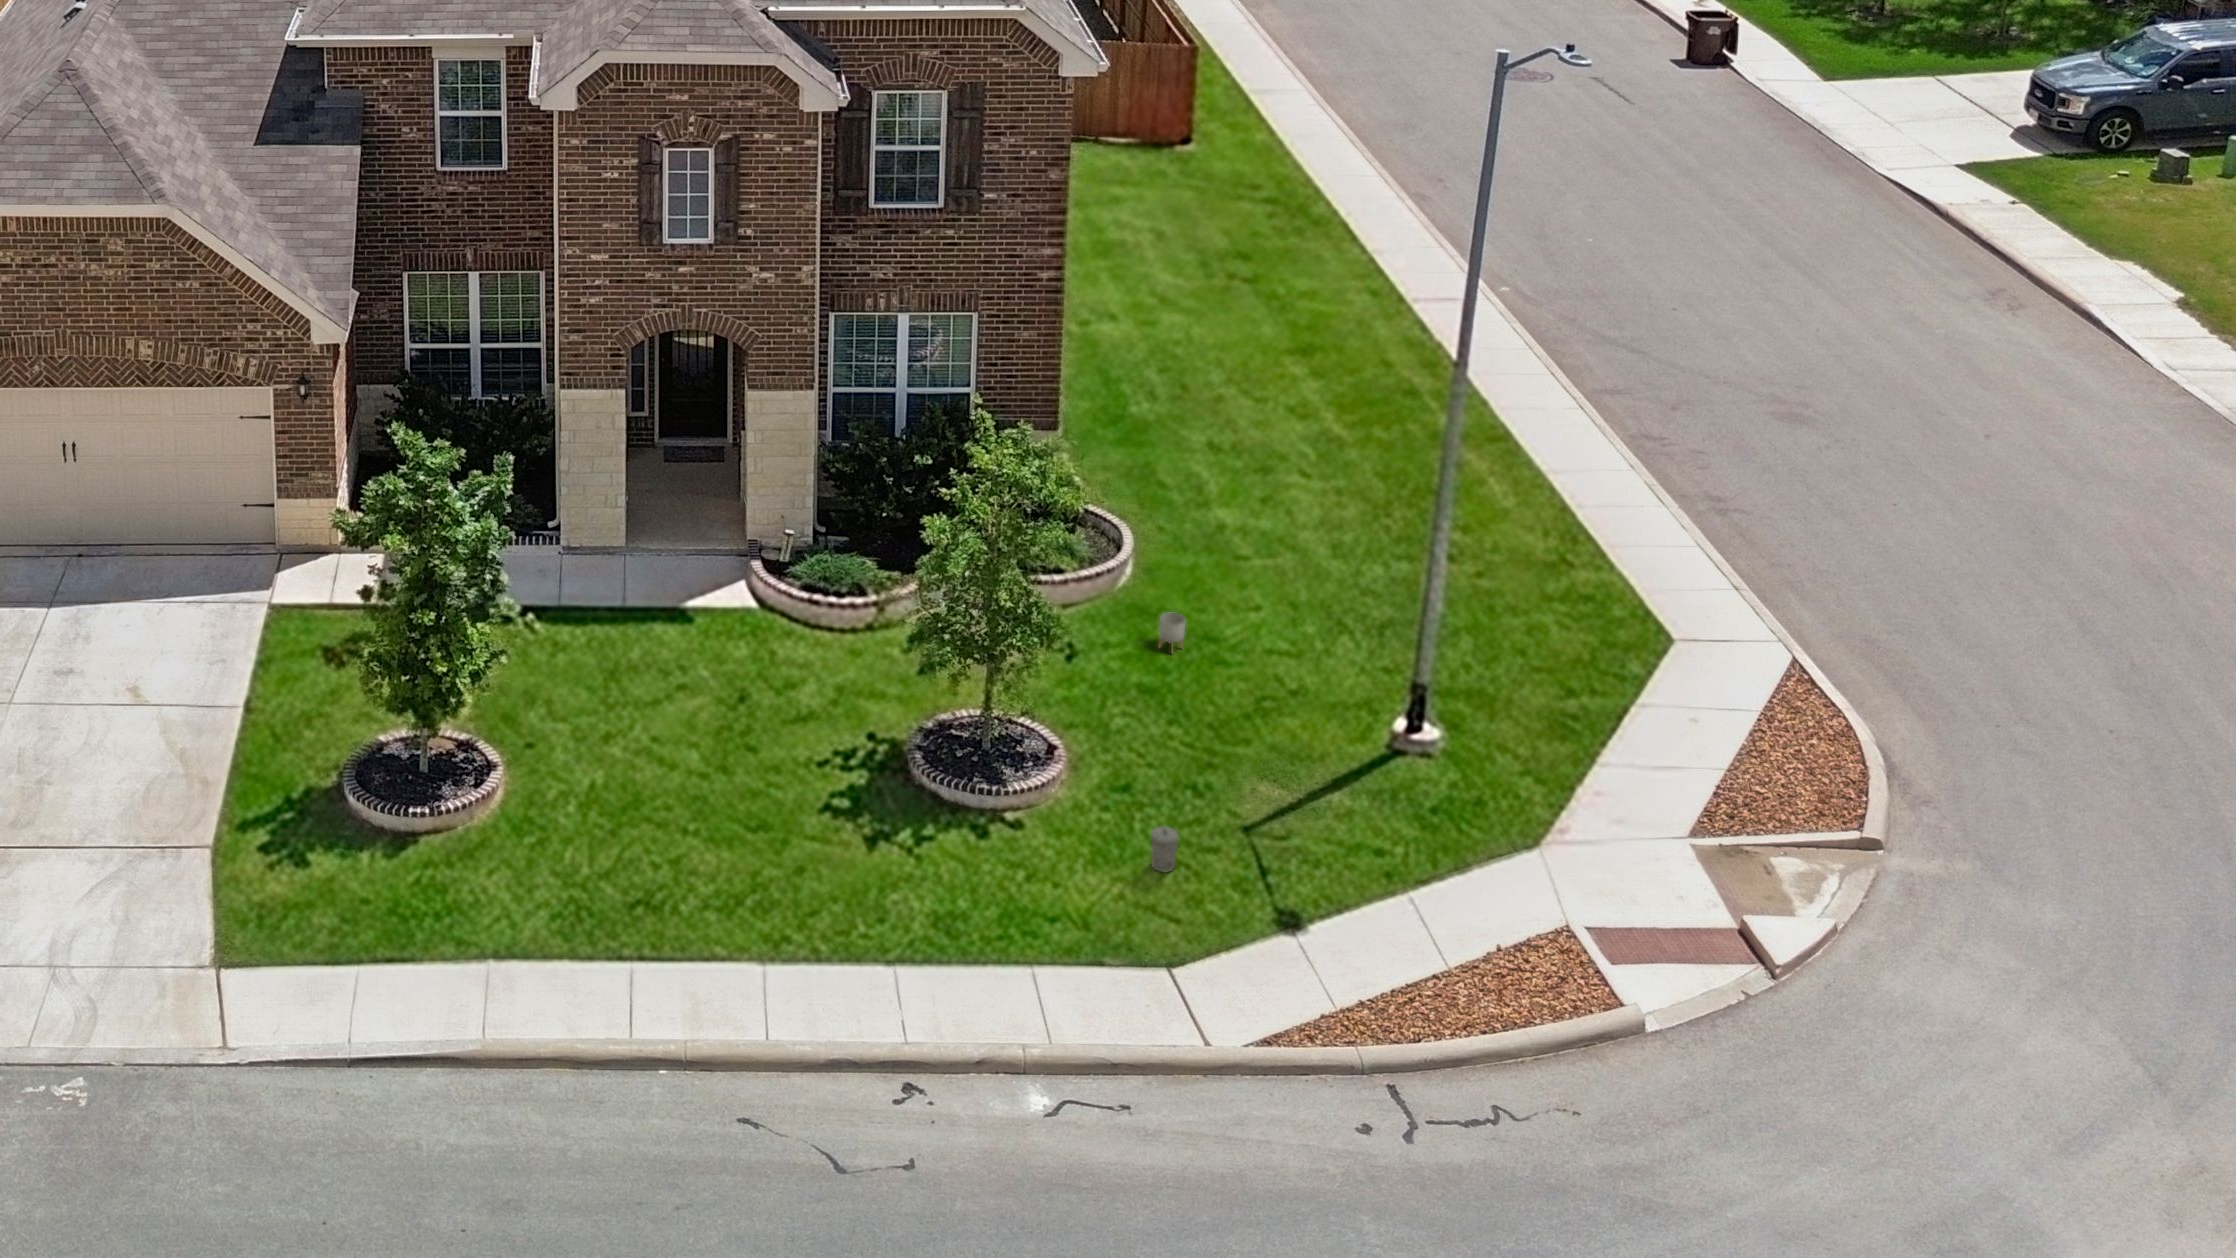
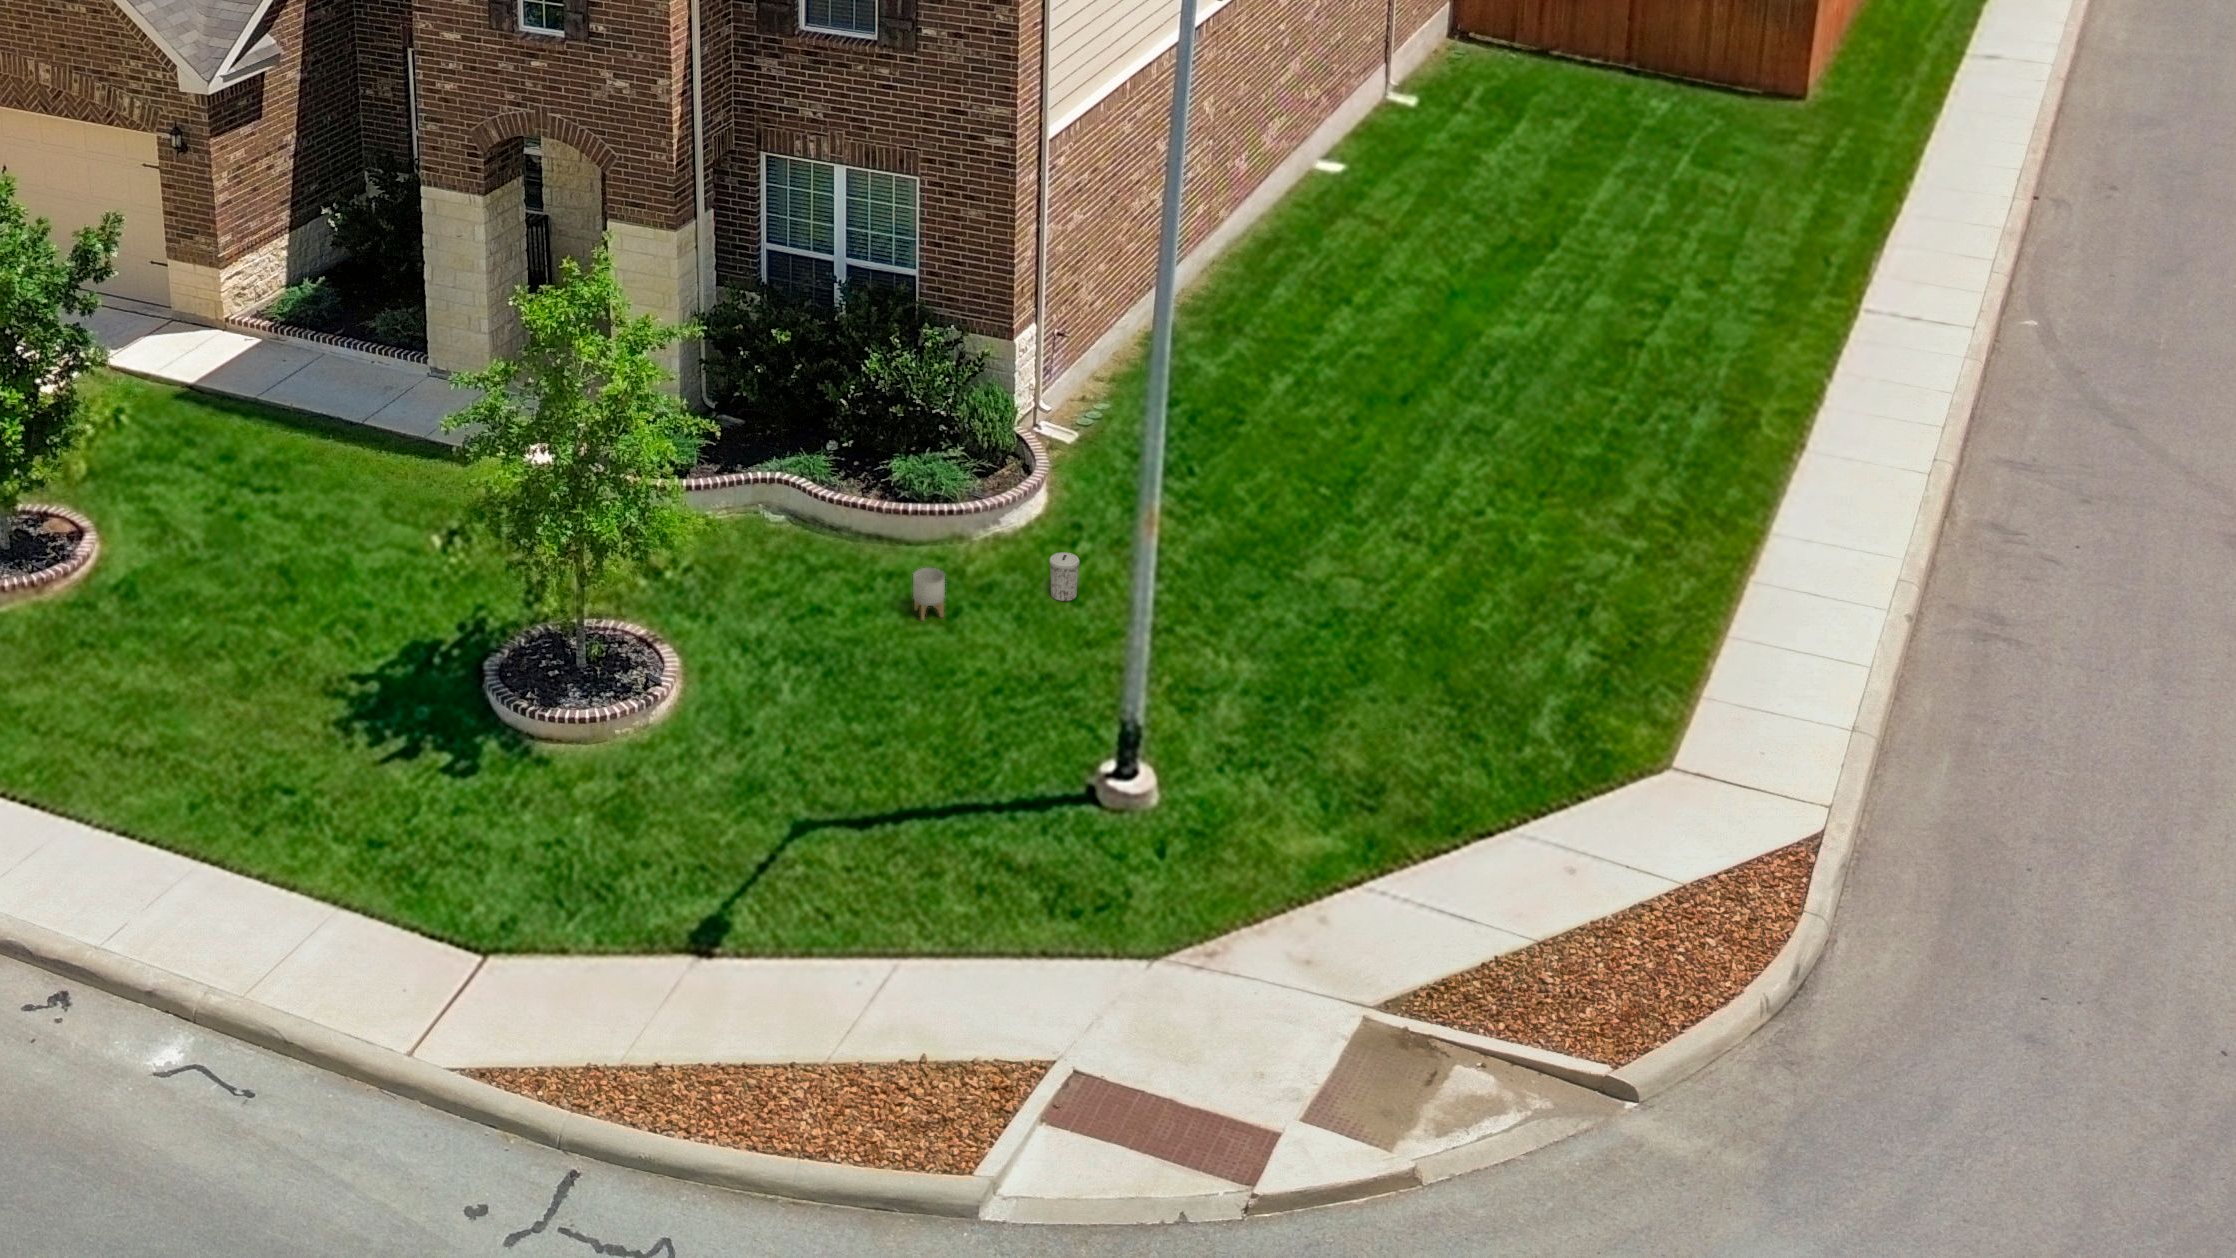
trash can: present [1151,826,1179,872] -> present [1049,552,1080,601]

